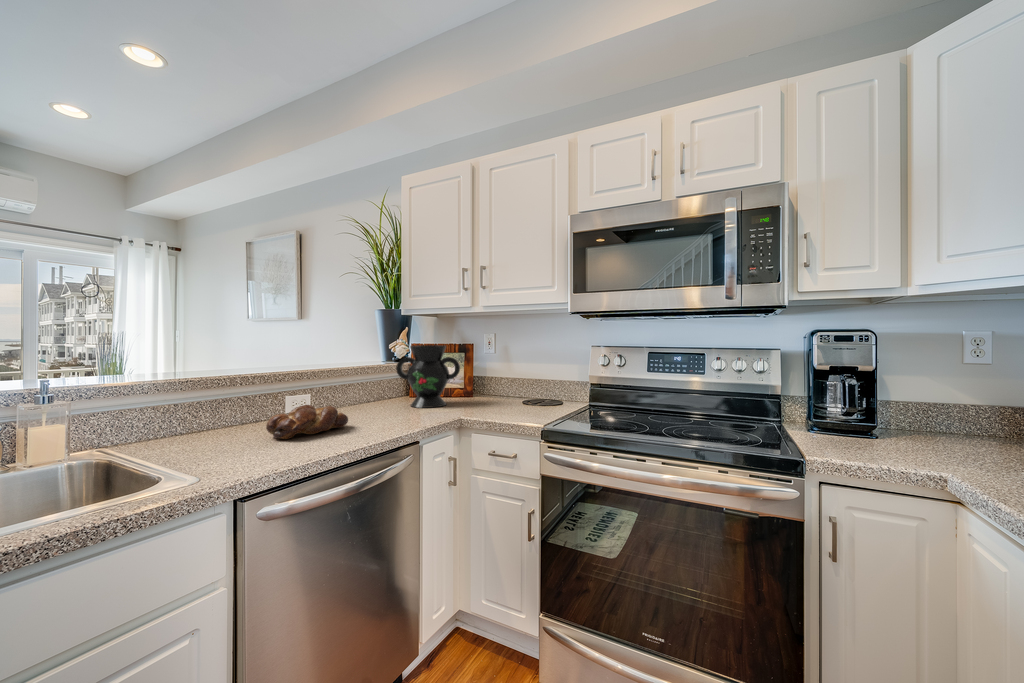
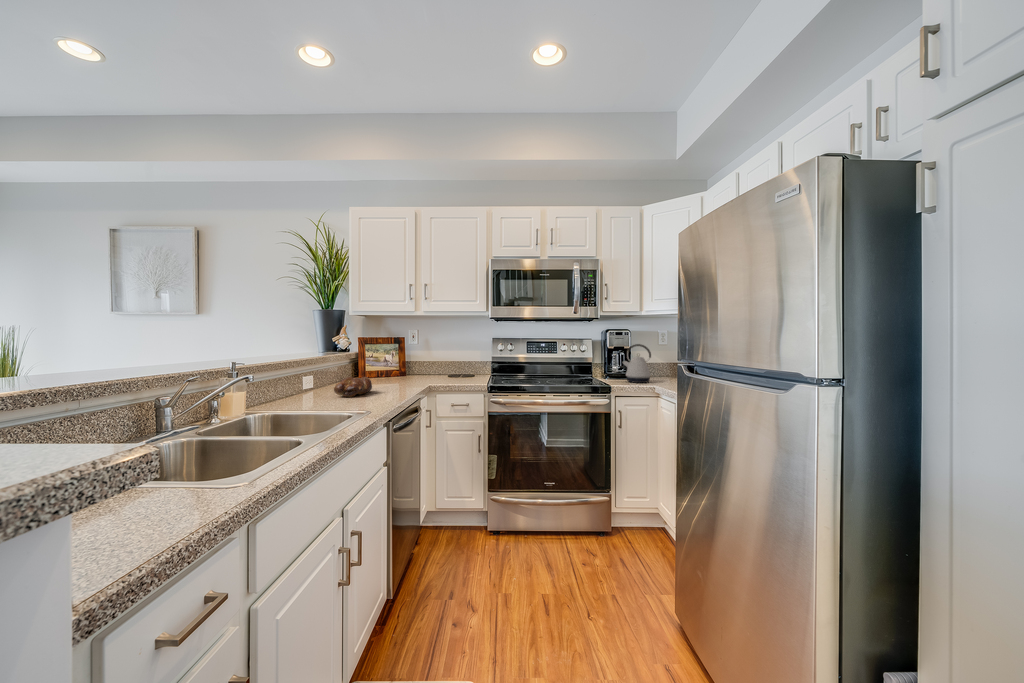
decorative vase: present [396,345,460,408] -> none [363,338,409,382]
kettle: none [847,363,943,459] -> present [623,344,653,383]

